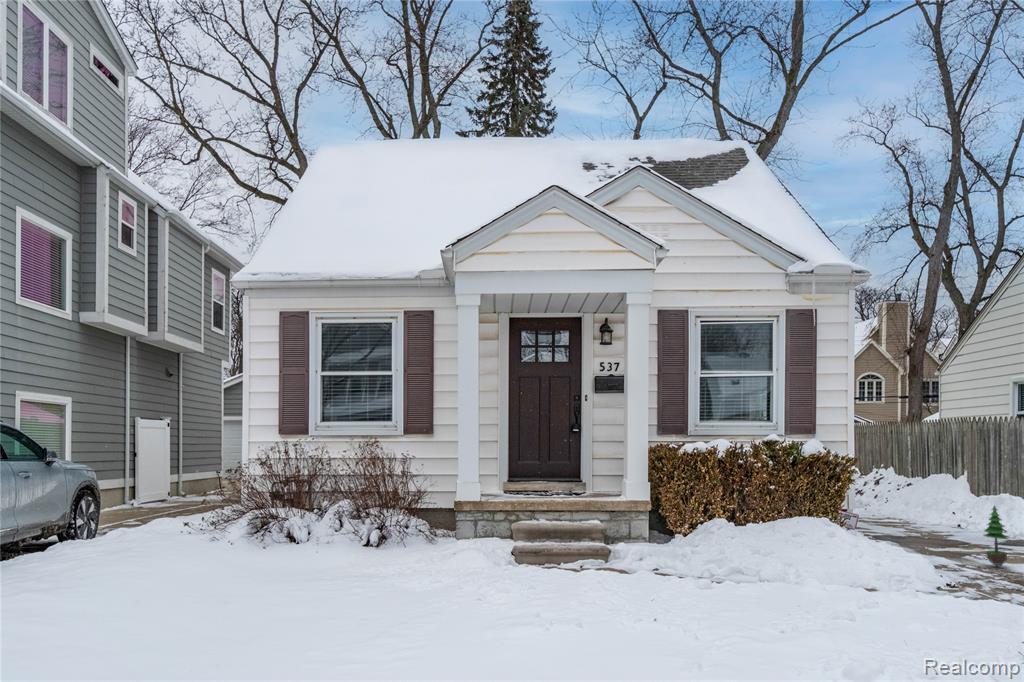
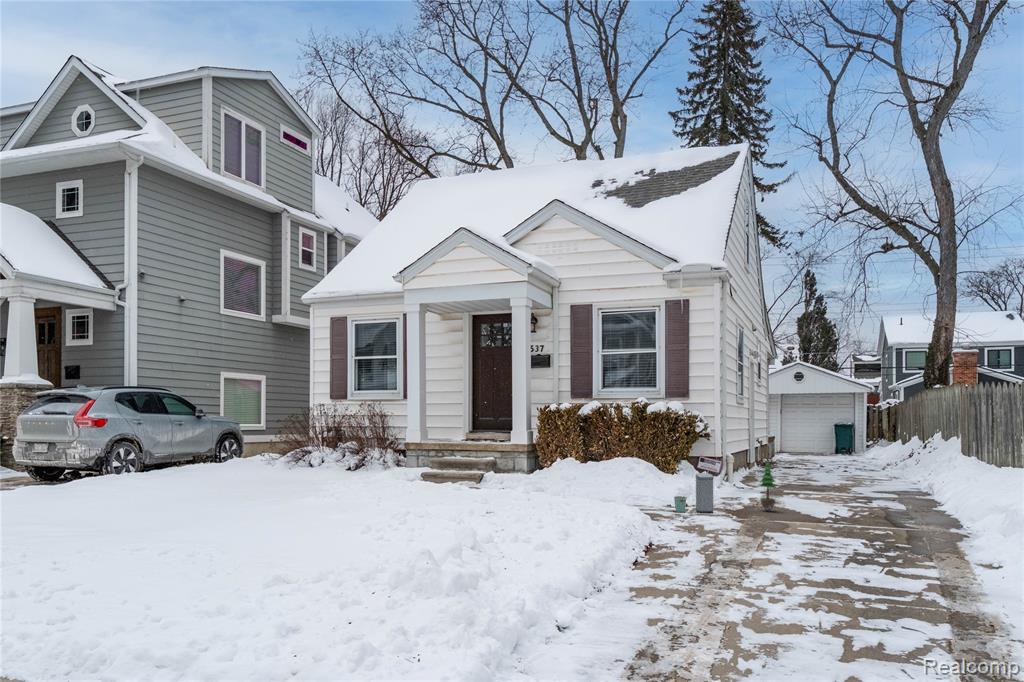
trash can: none [949,529,987,585] -> present [674,473,714,513]

